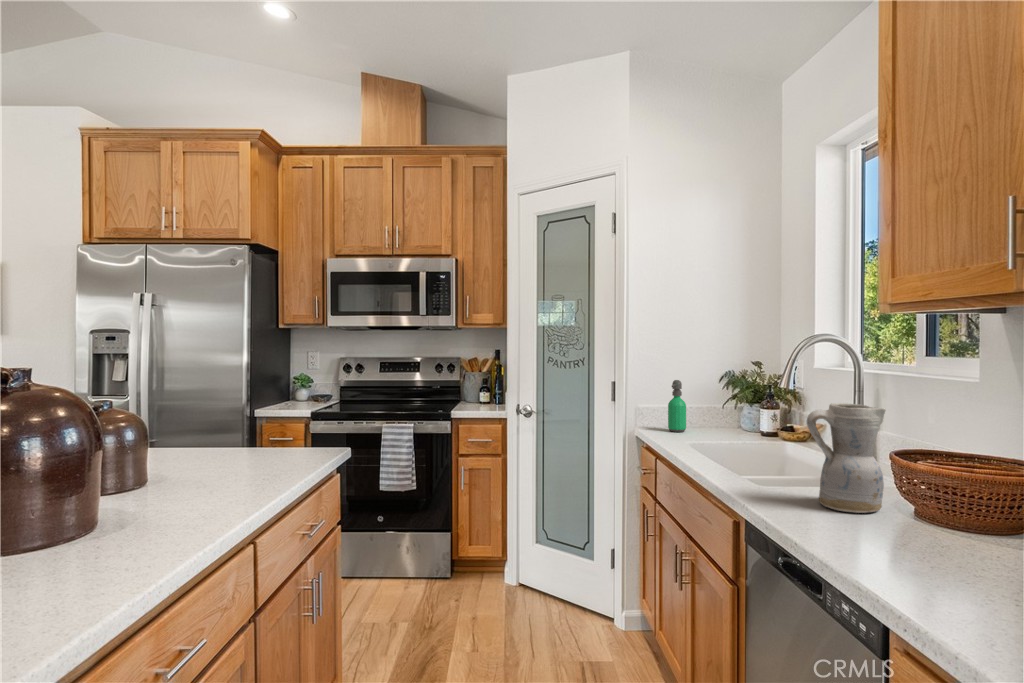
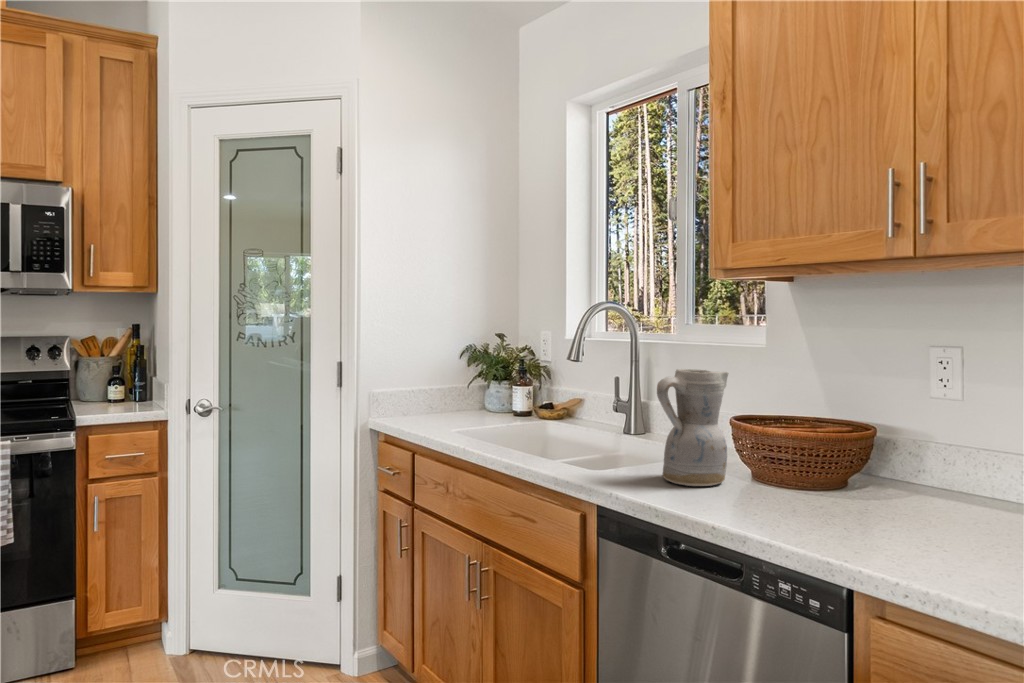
soap dispenser: present [668,380,686,432] -> none [410,357,432,420]

